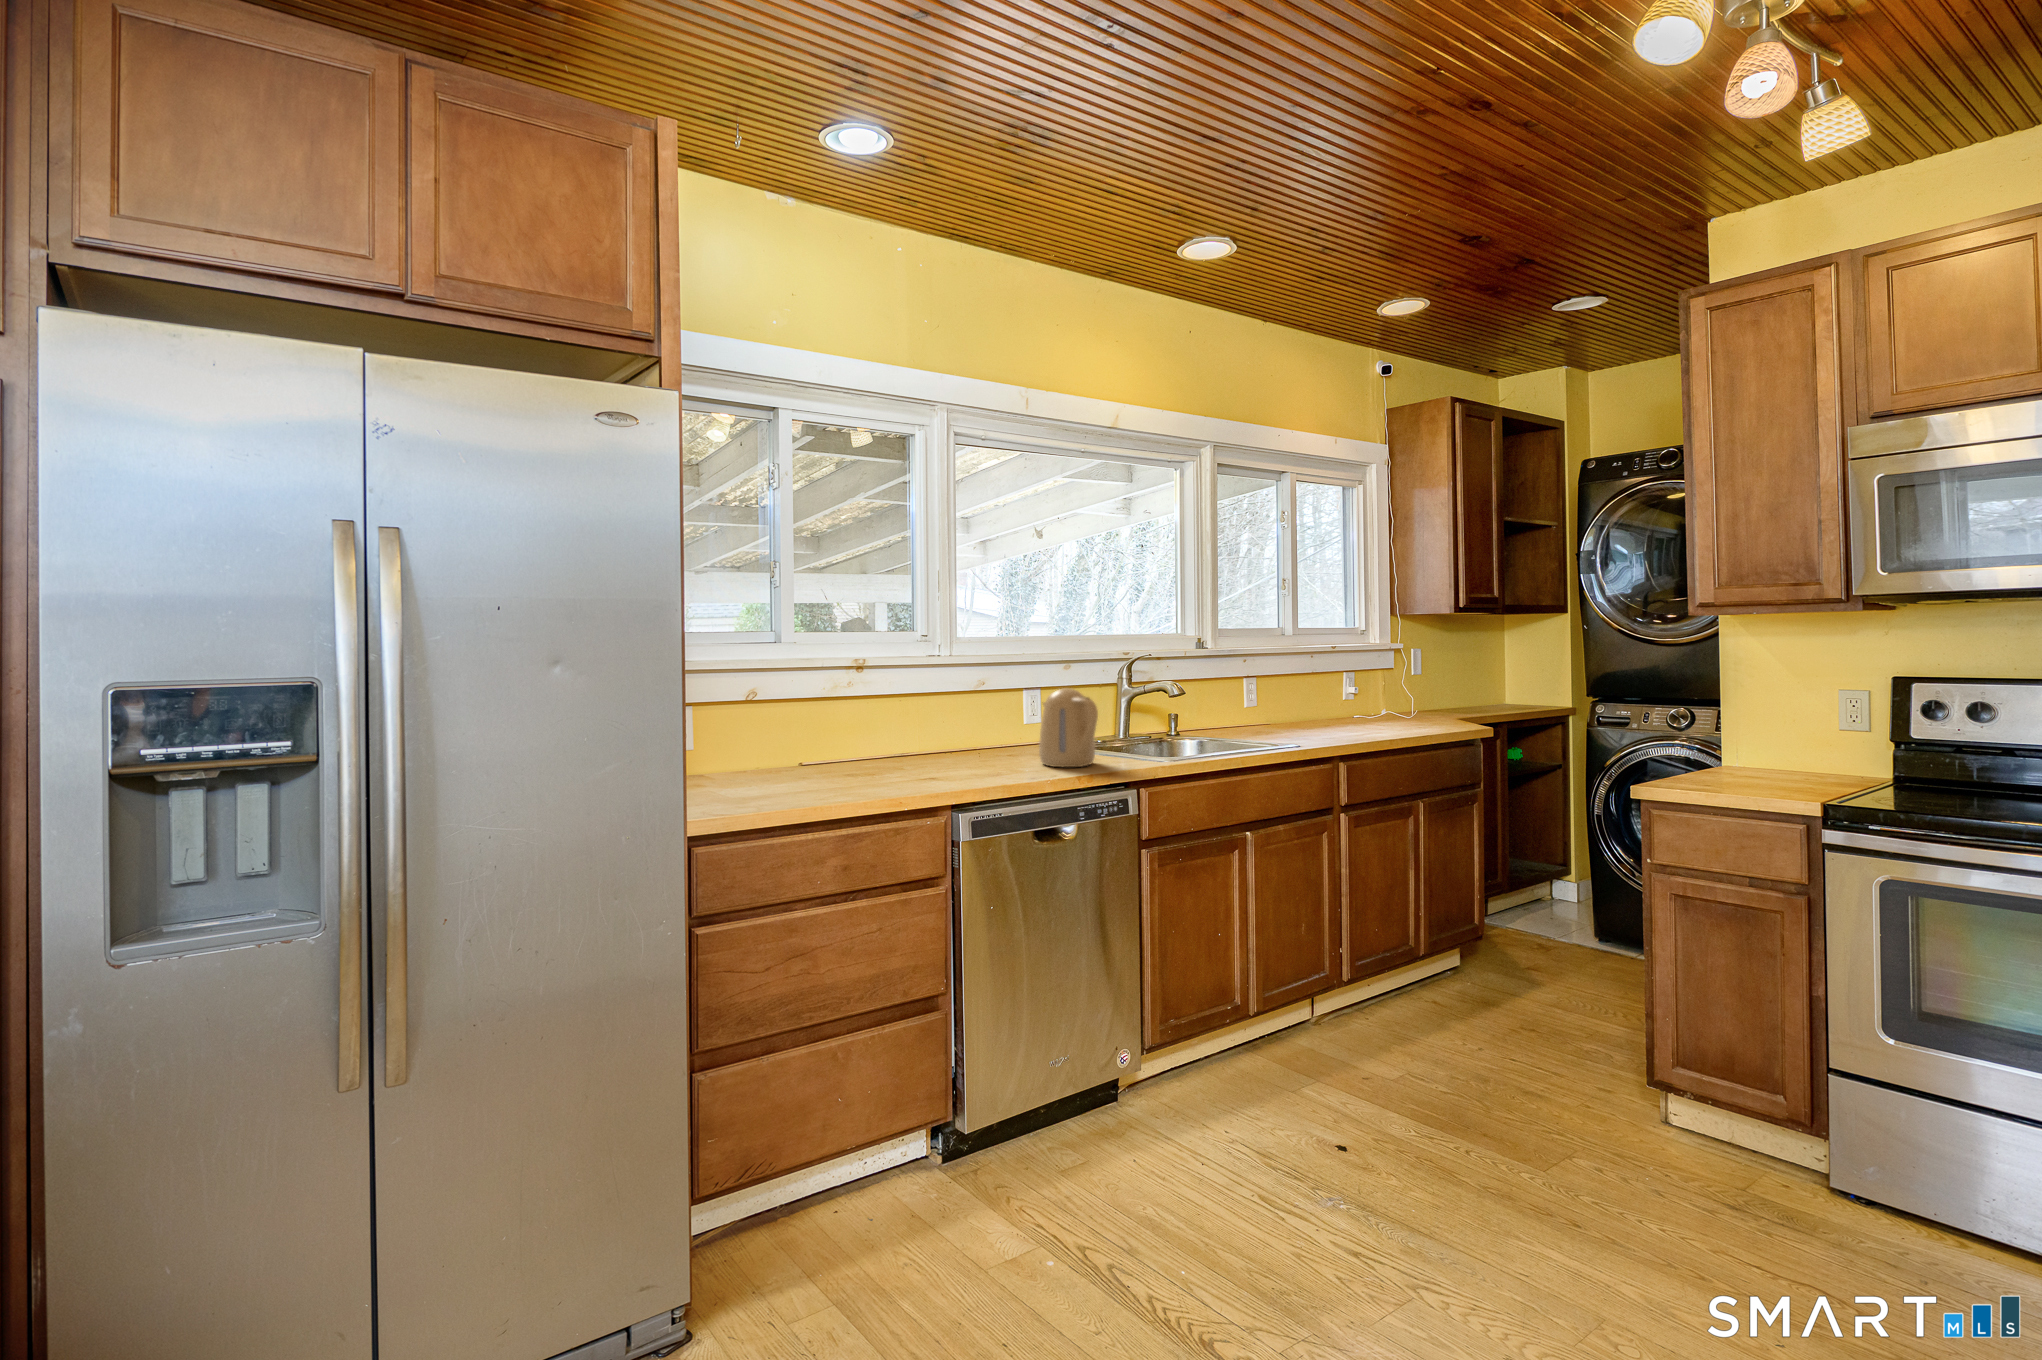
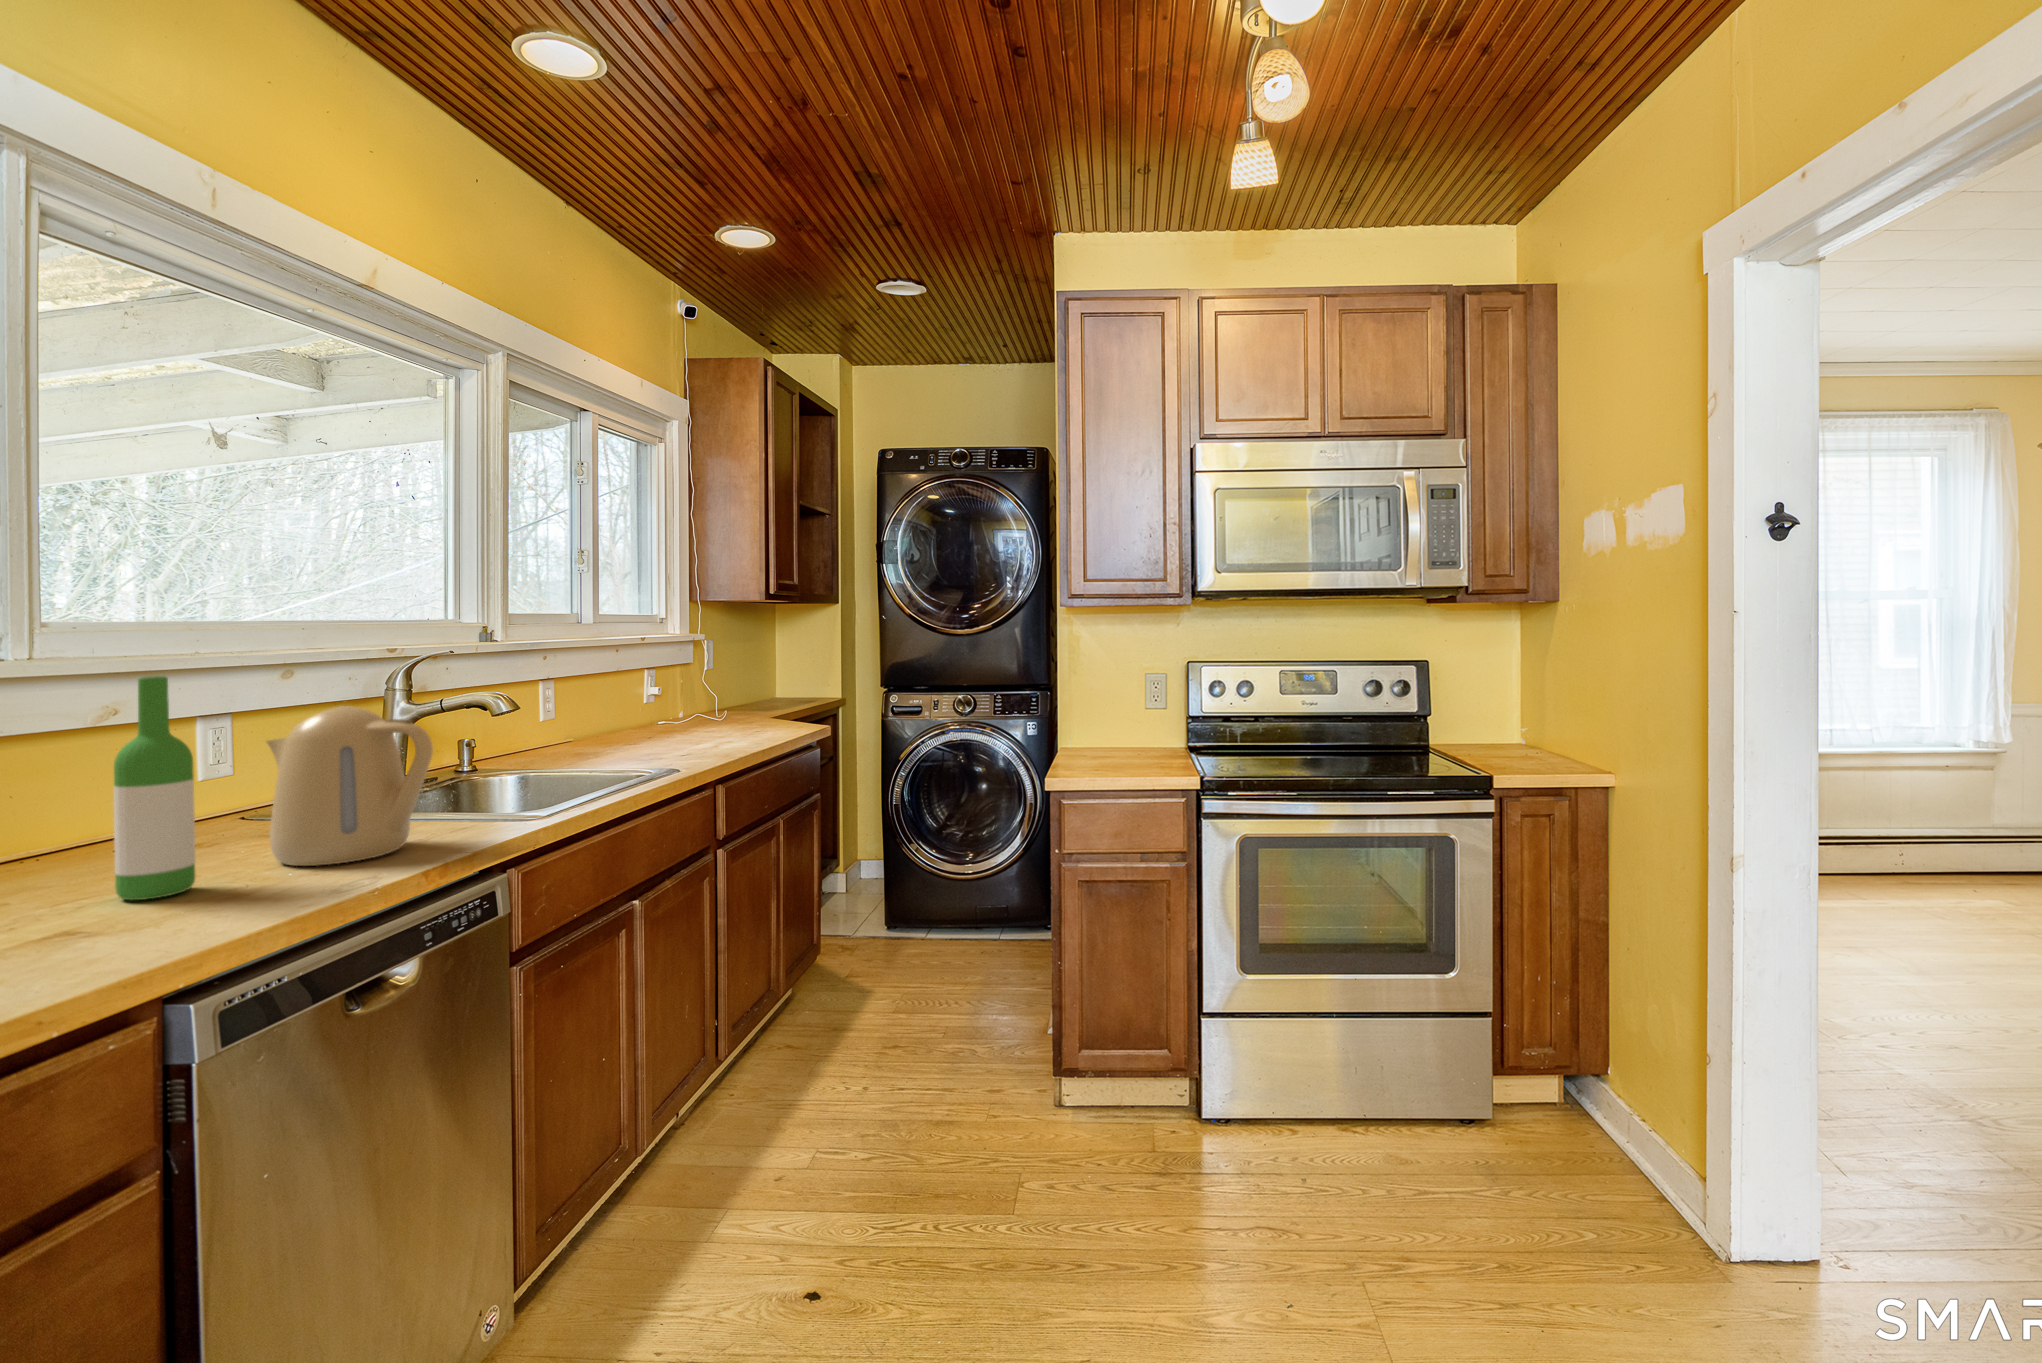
wine bottle: none [982,670,1007,768] -> present [114,676,195,900]

